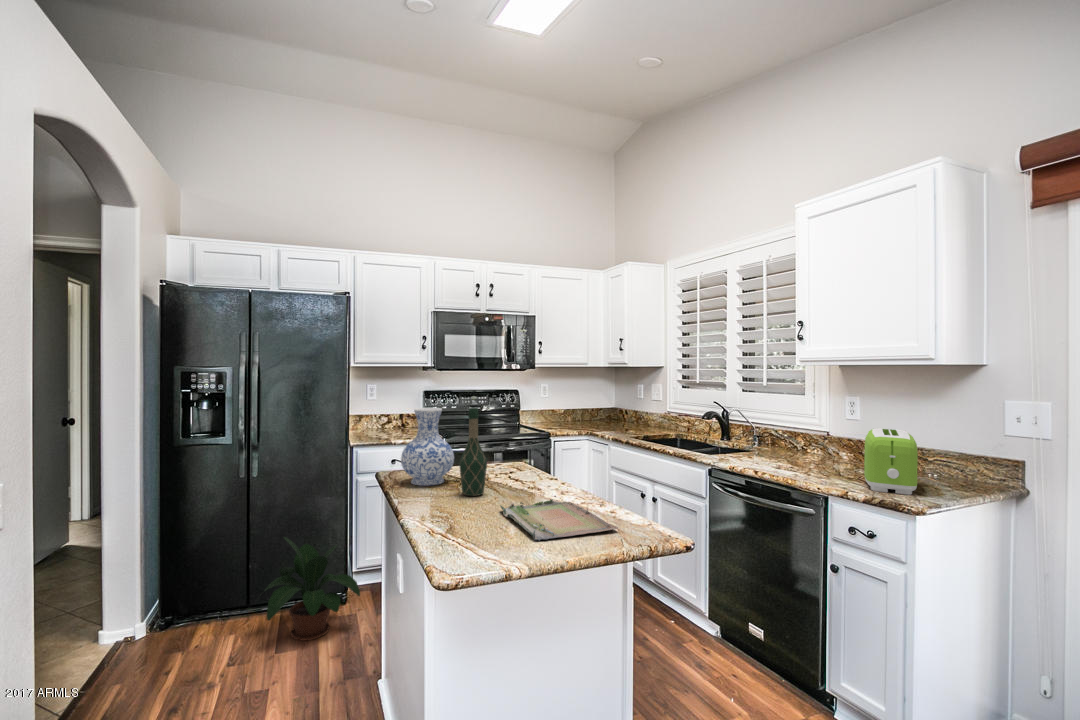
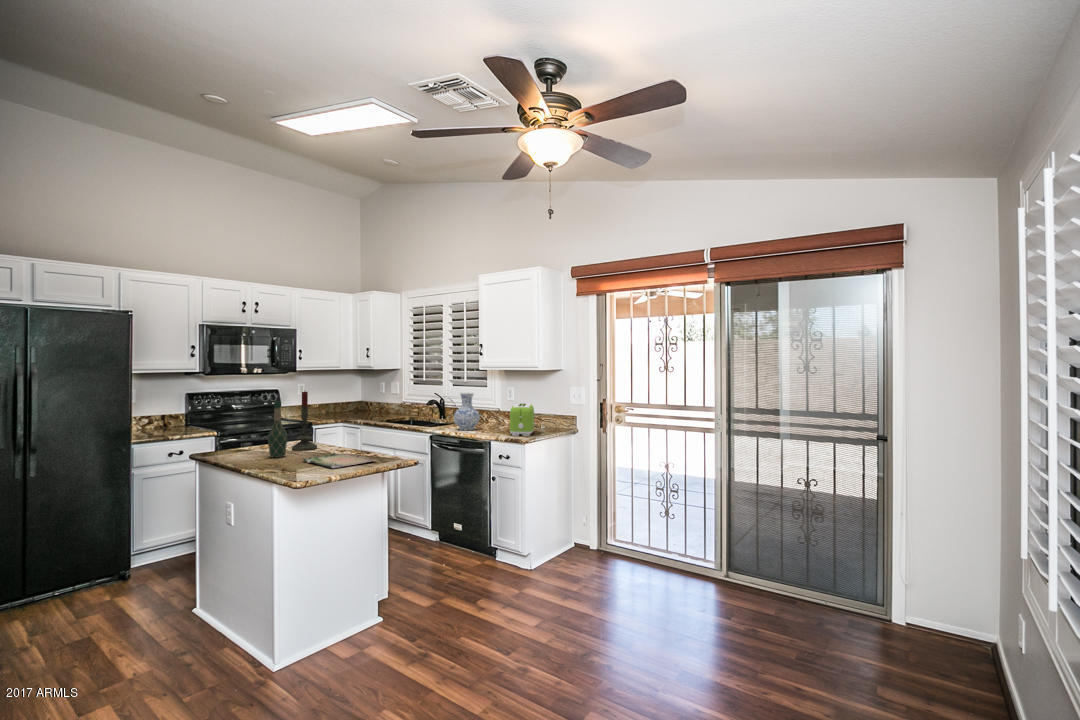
candle: none [501,391,536,485] -> present [292,391,317,451]
vase: present [401,408,454,486] -> present [454,392,480,430]
potted plant: present [265,537,360,641] -> none [47,520,154,604]

